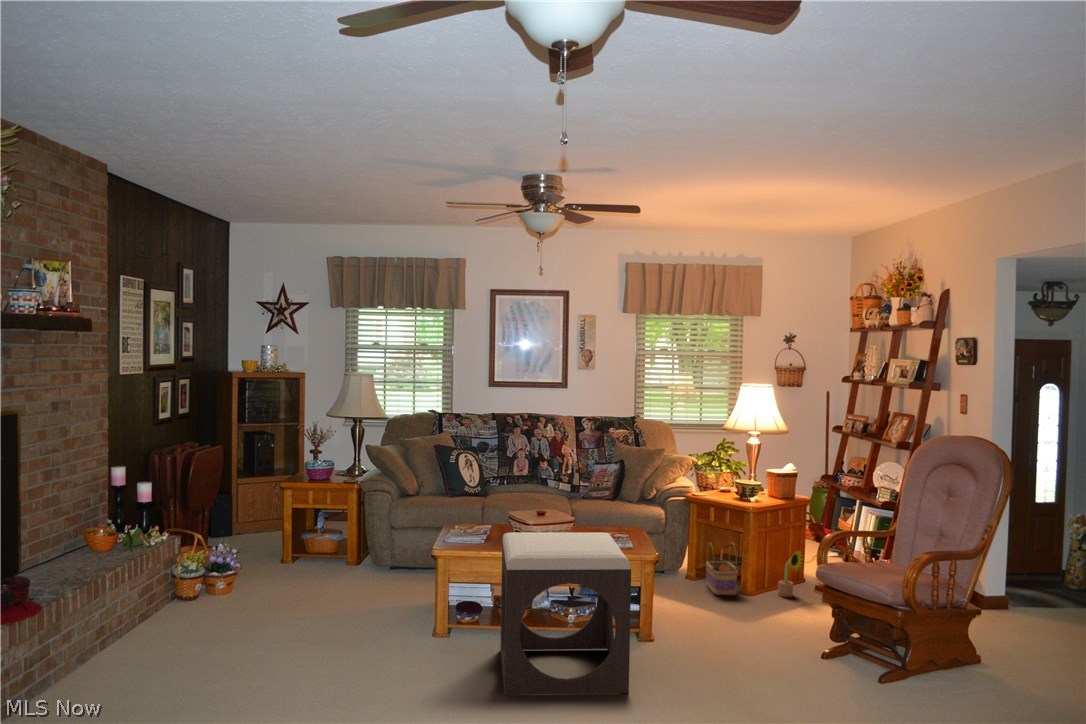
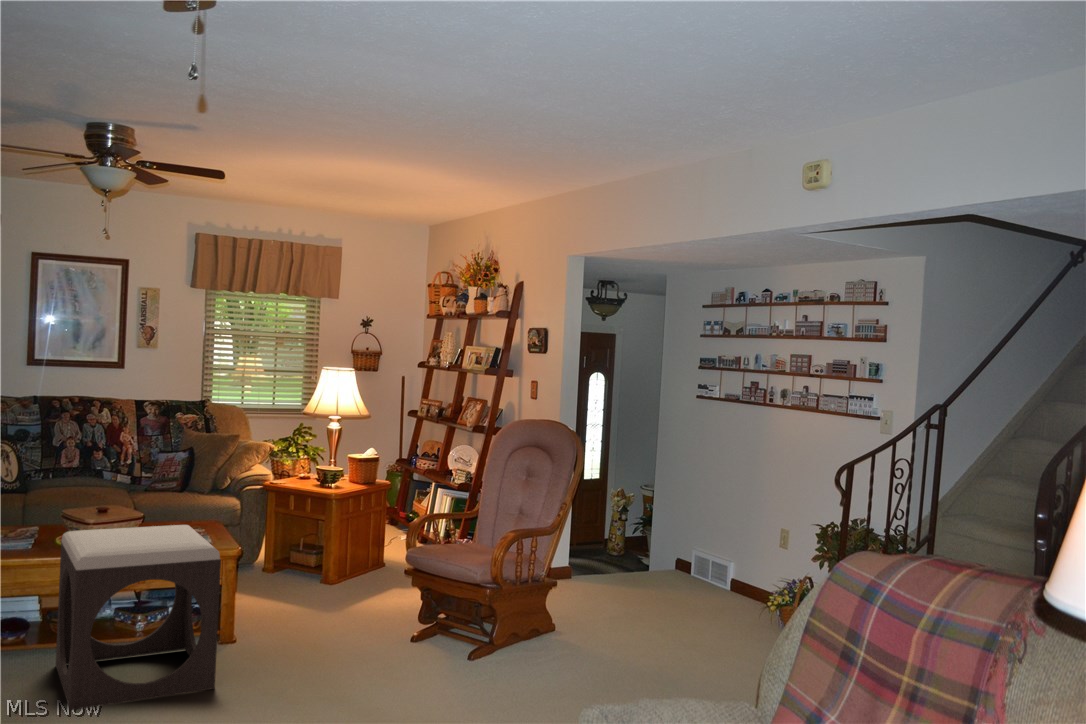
decorative plant: present [778,551,803,597] -> none [359,533,386,581]
basket: present [706,560,737,595] -> none [285,530,319,585]

